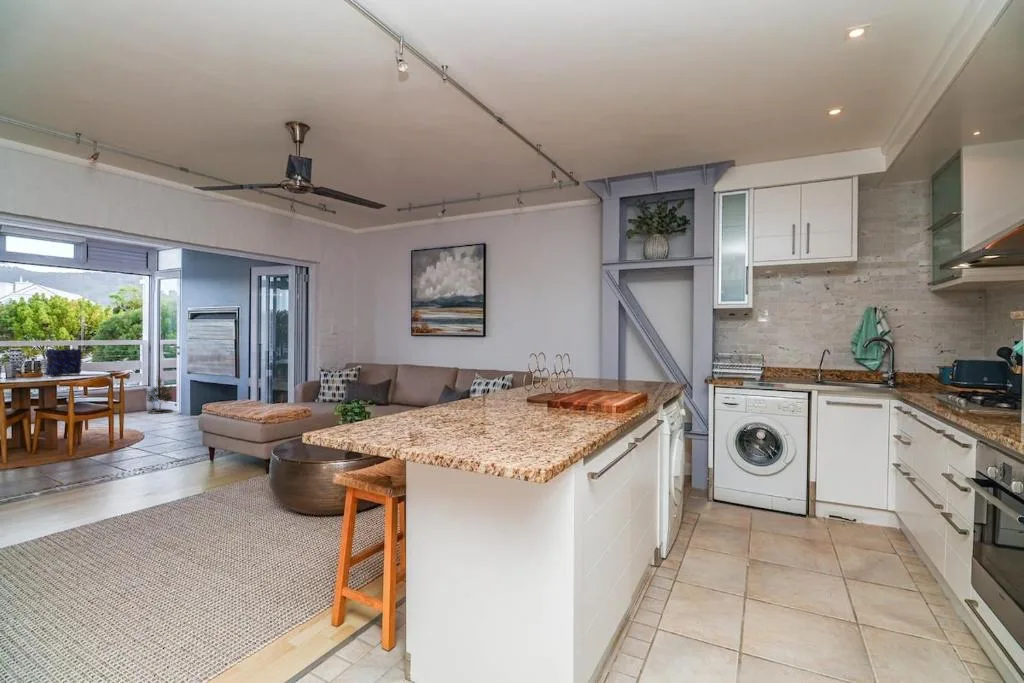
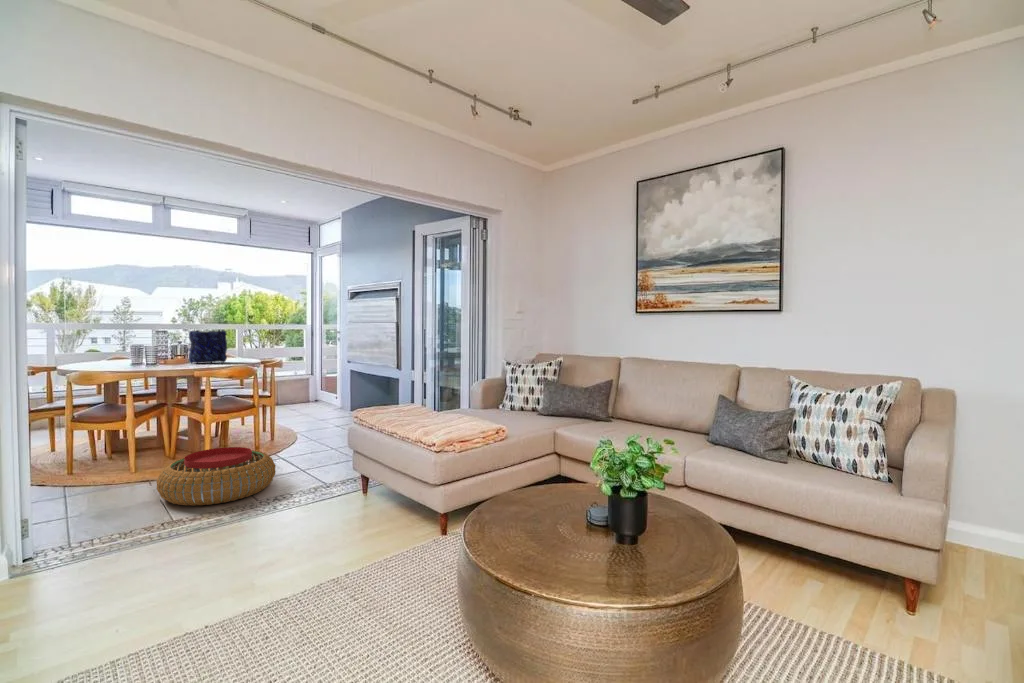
potted tree: present [145,378,173,414] -> none [303,363,334,408]
pouf: none [41,436,139,475] -> present [157,447,276,506]

